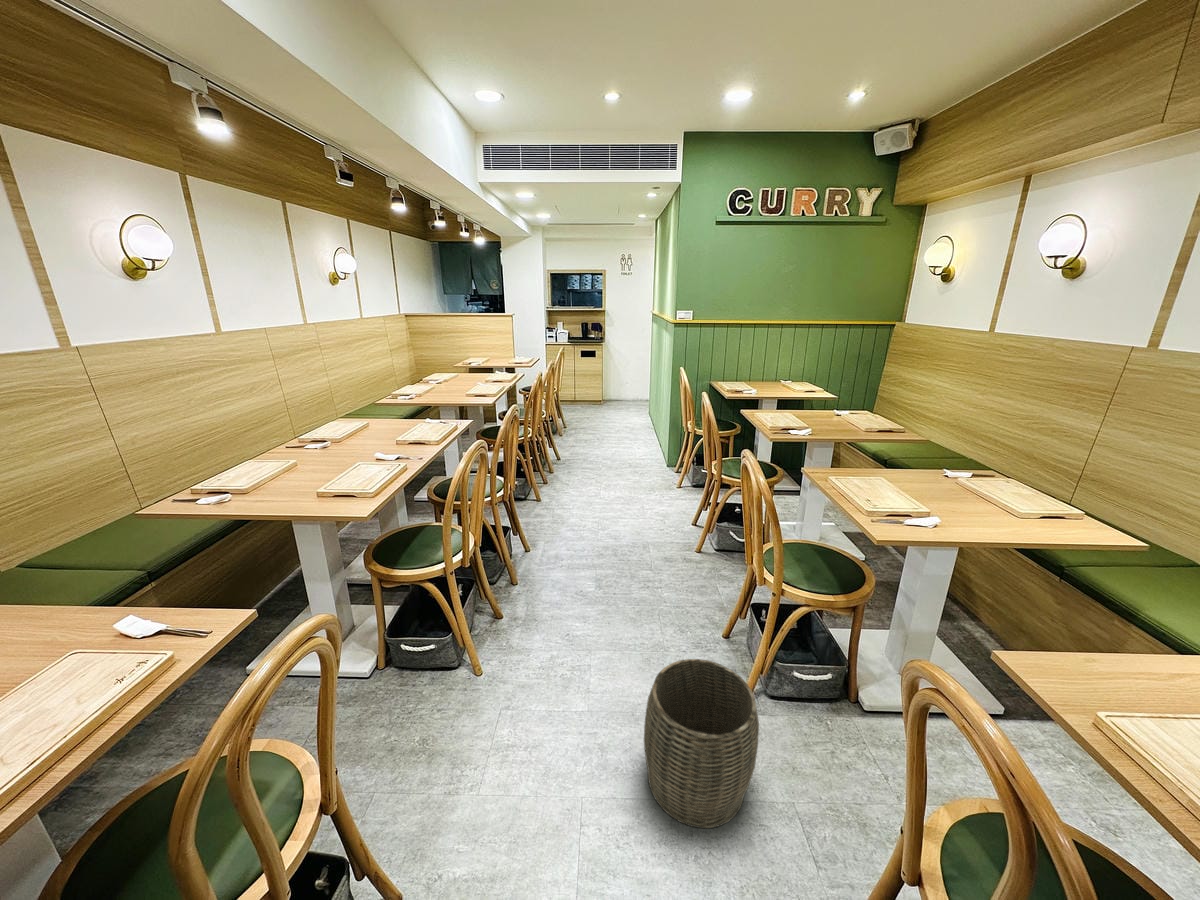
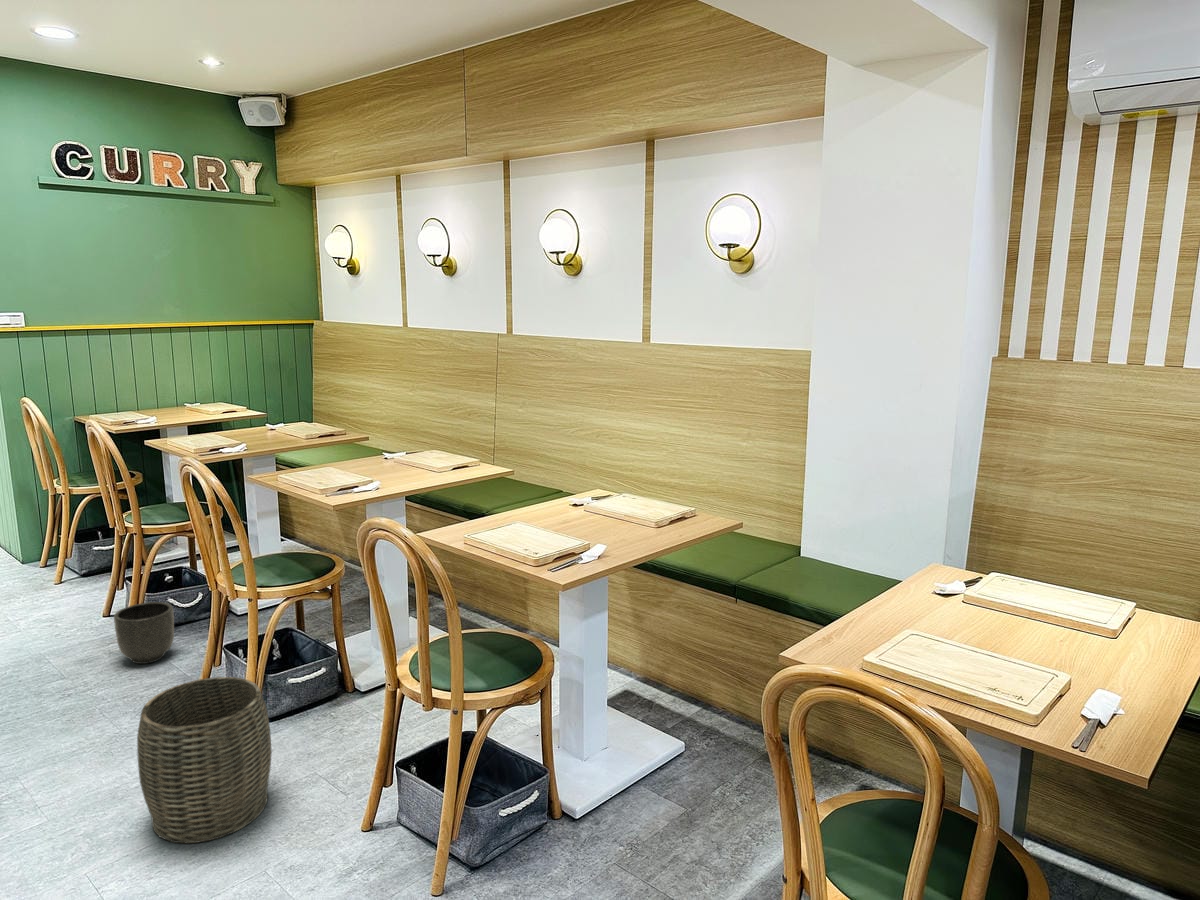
planter: none [687,534,727,581] -> present [114,602,174,664]

